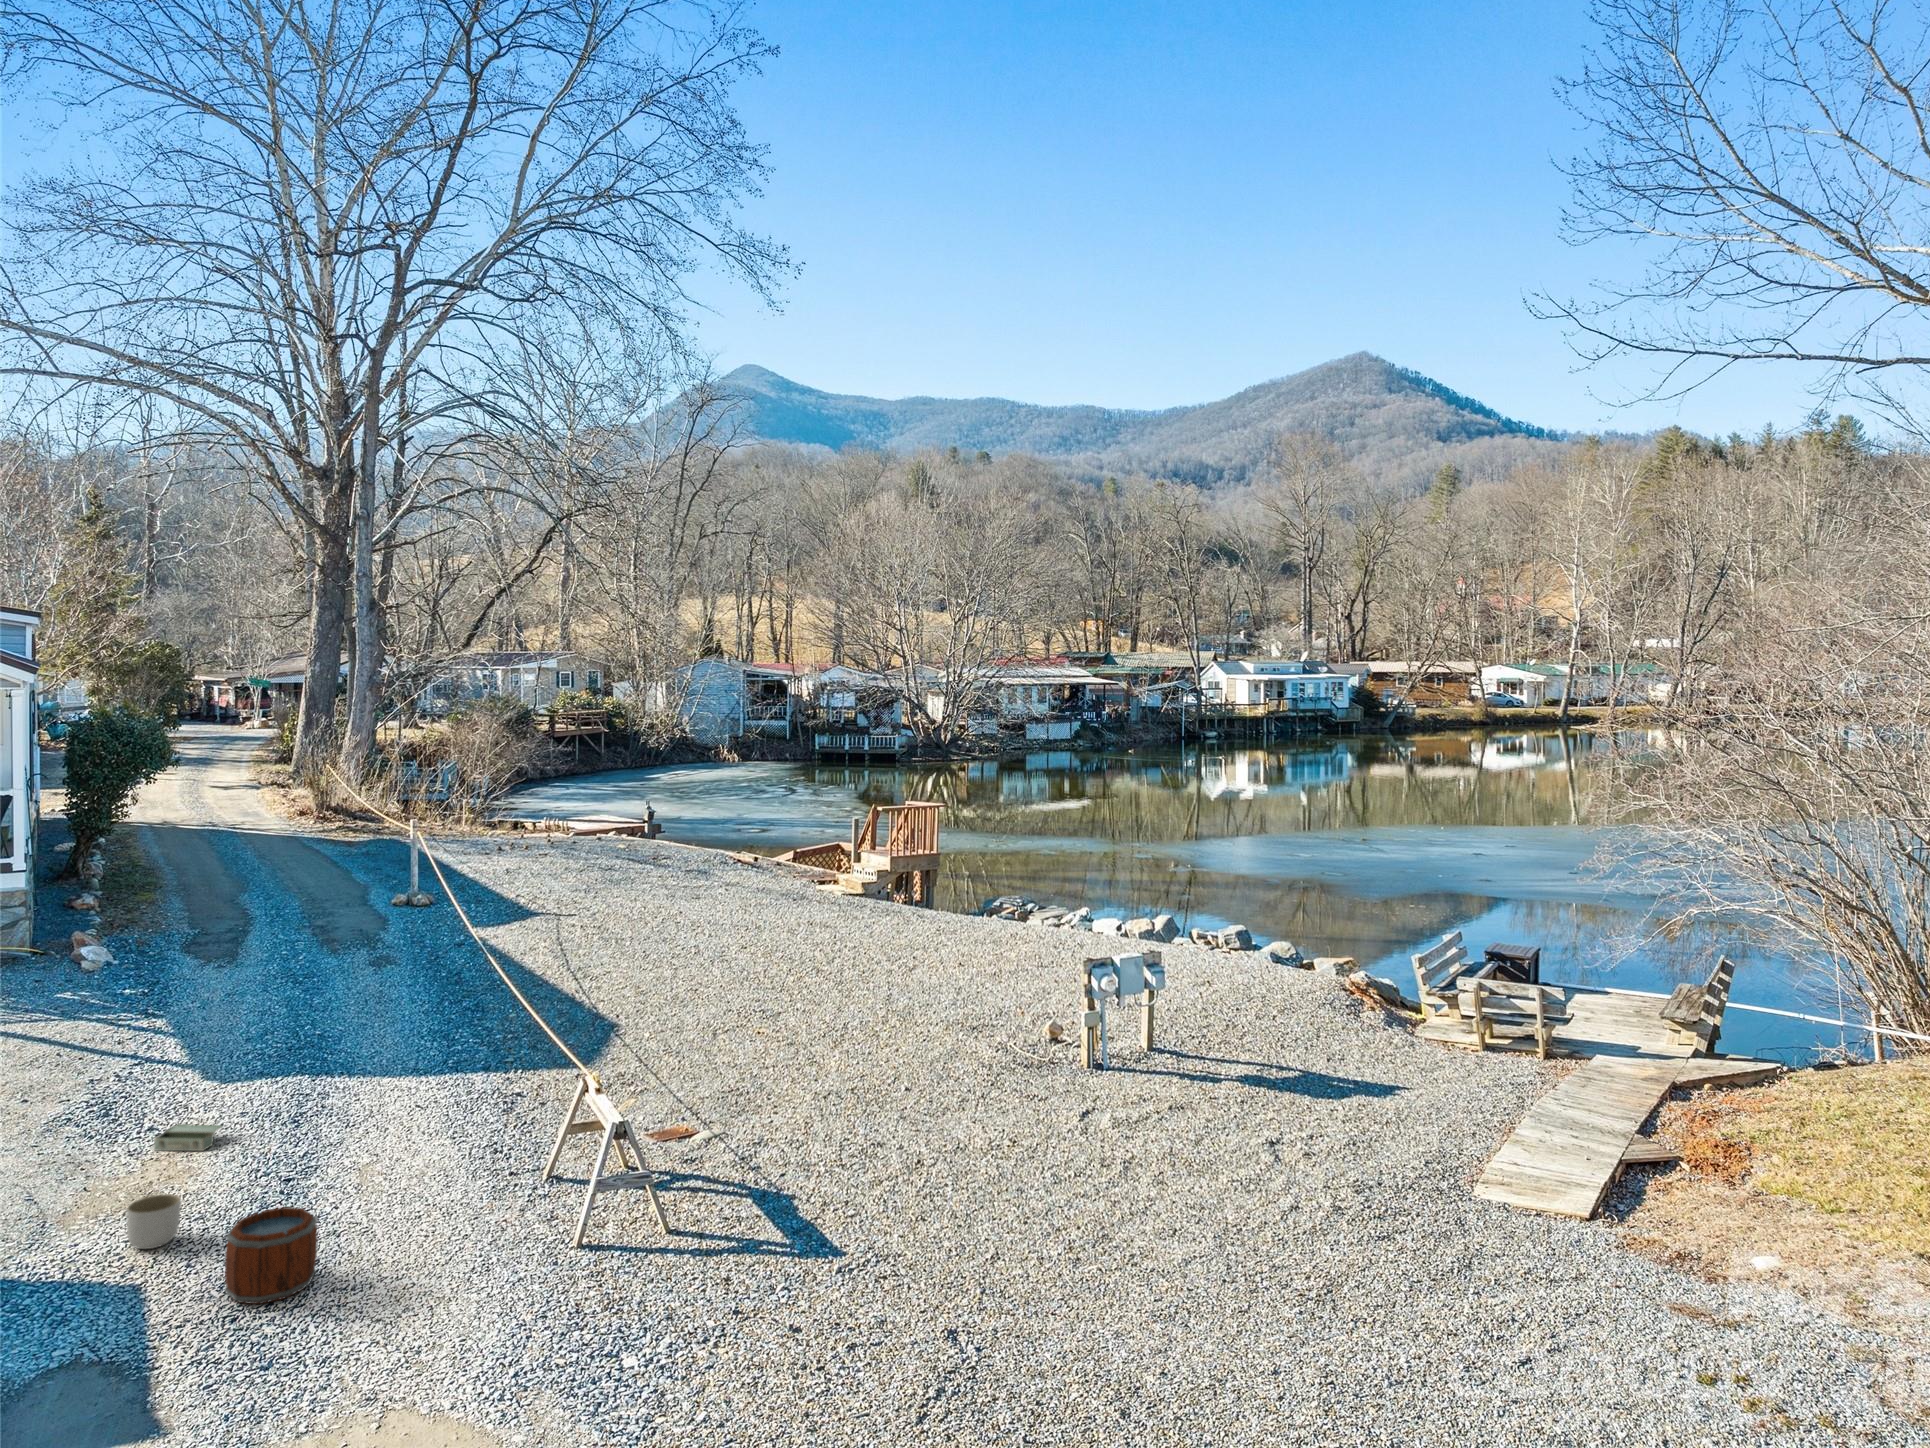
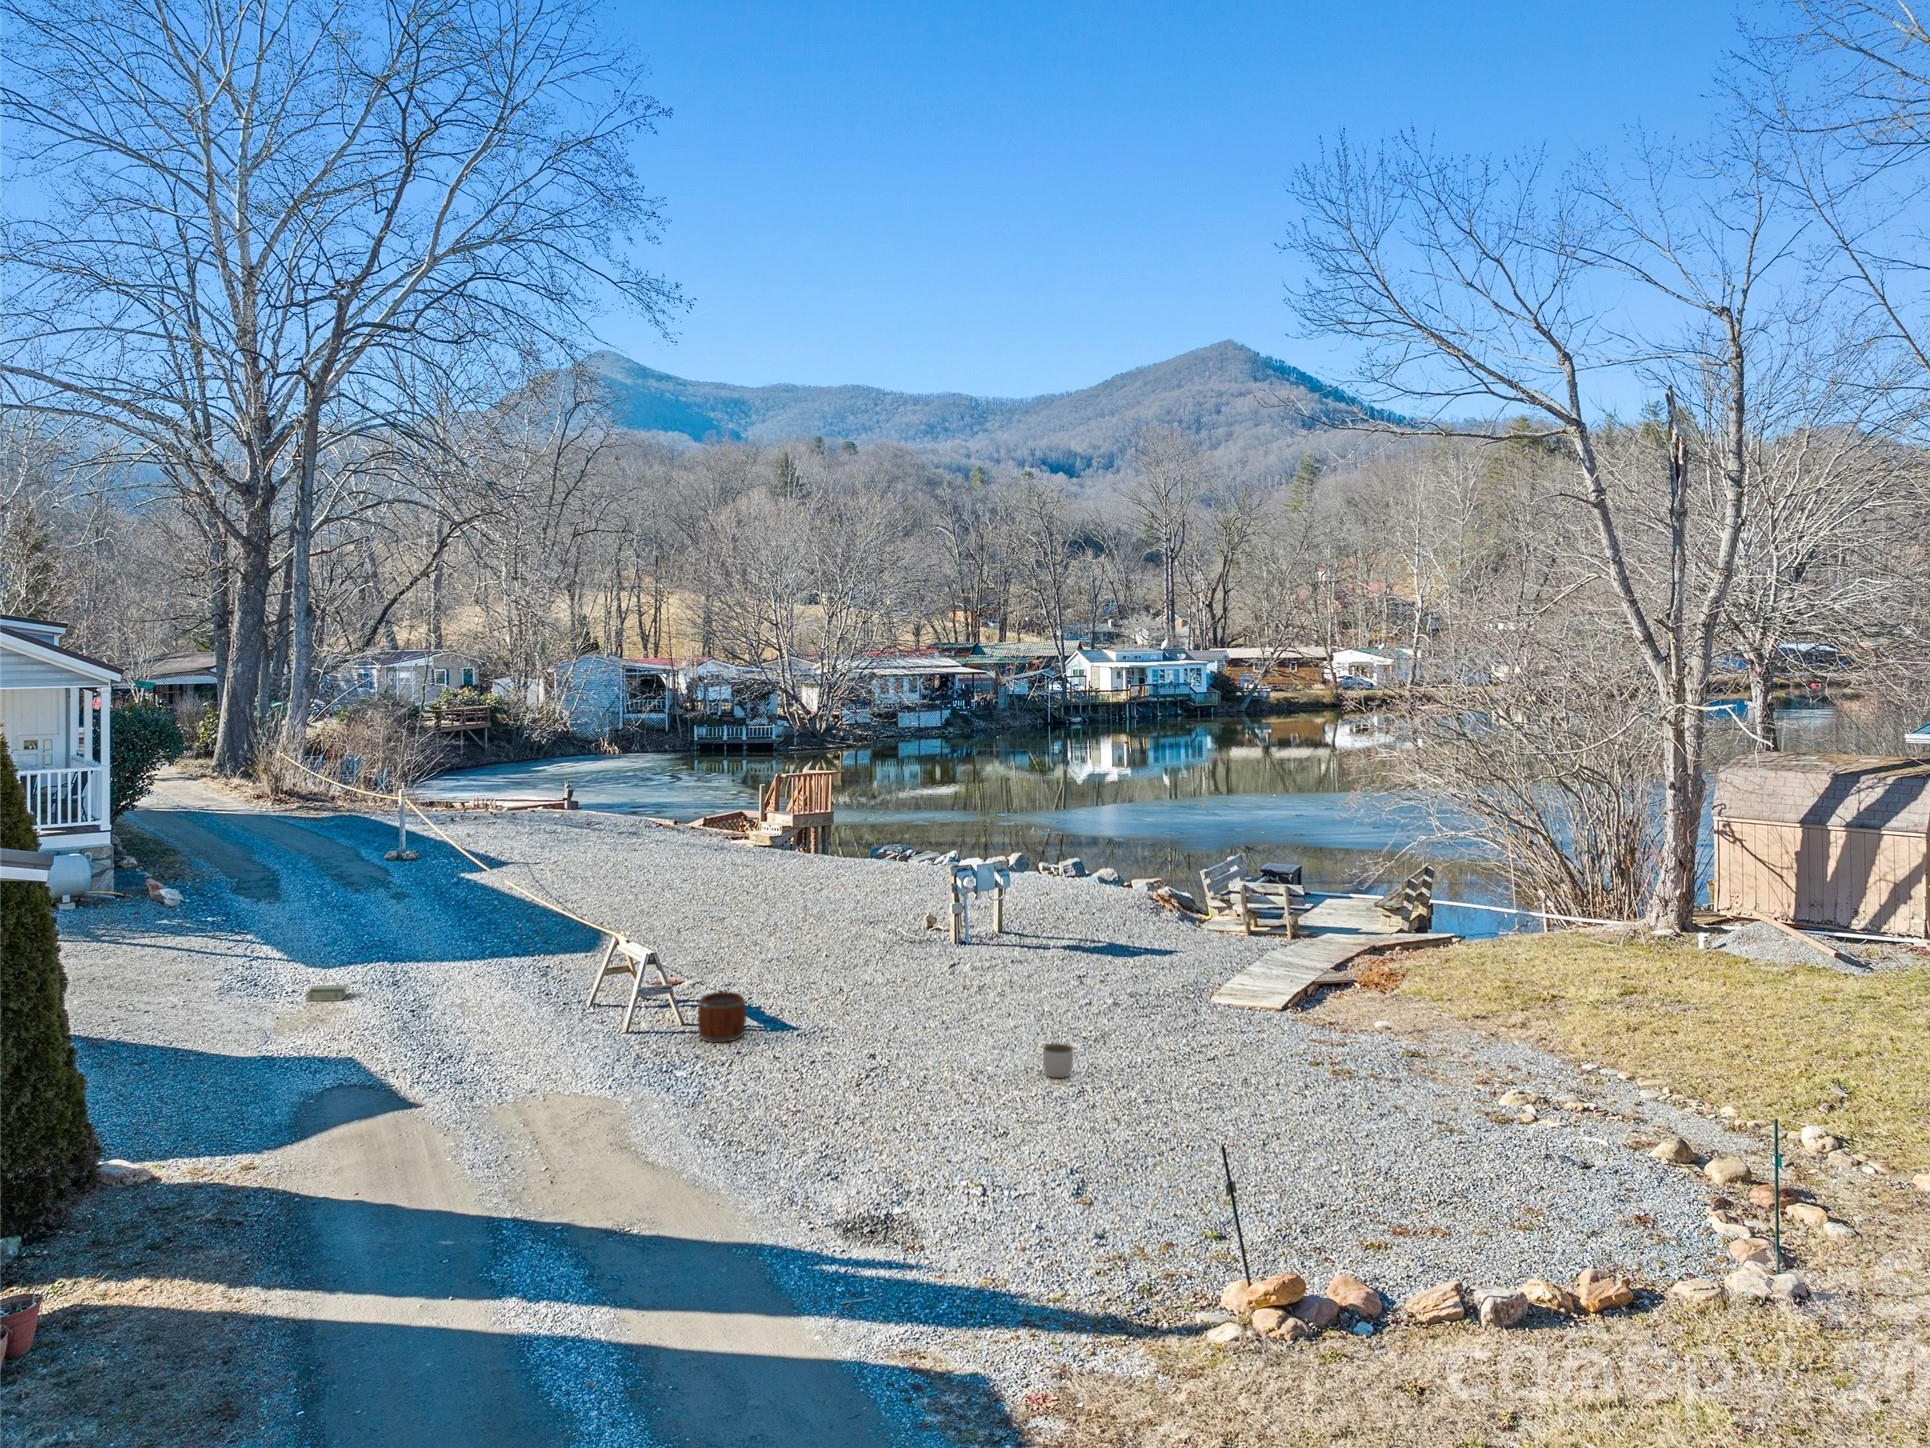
planter: present [127,1194,181,1249] -> present [1043,1043,1073,1078]
bucket: present [225,1207,318,1304] -> present [698,992,746,1042]

